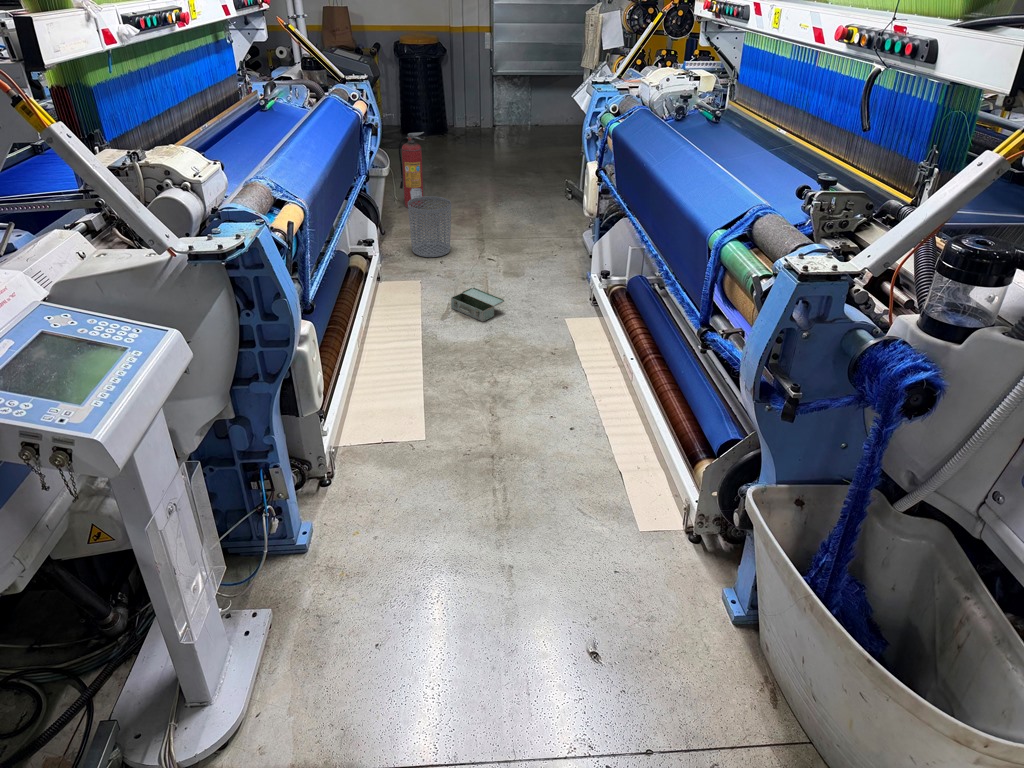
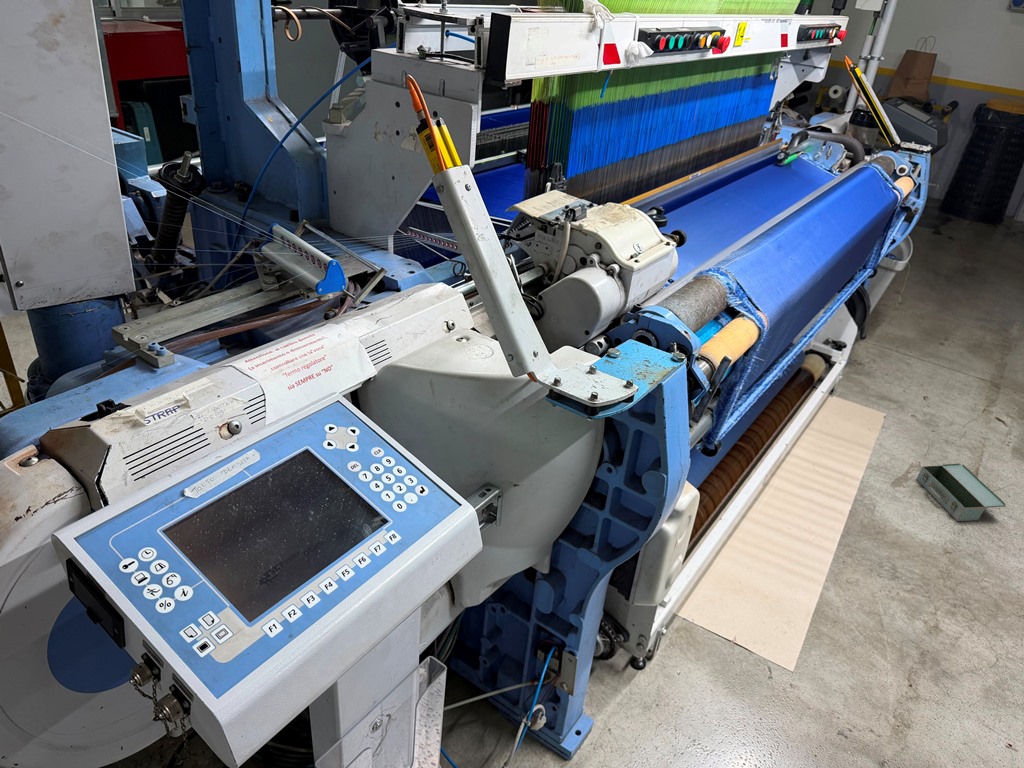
fire extinguisher: present [399,132,424,208] -> none [907,223,979,318]
waste bin: present [408,196,451,257] -> none [893,311,979,395]

